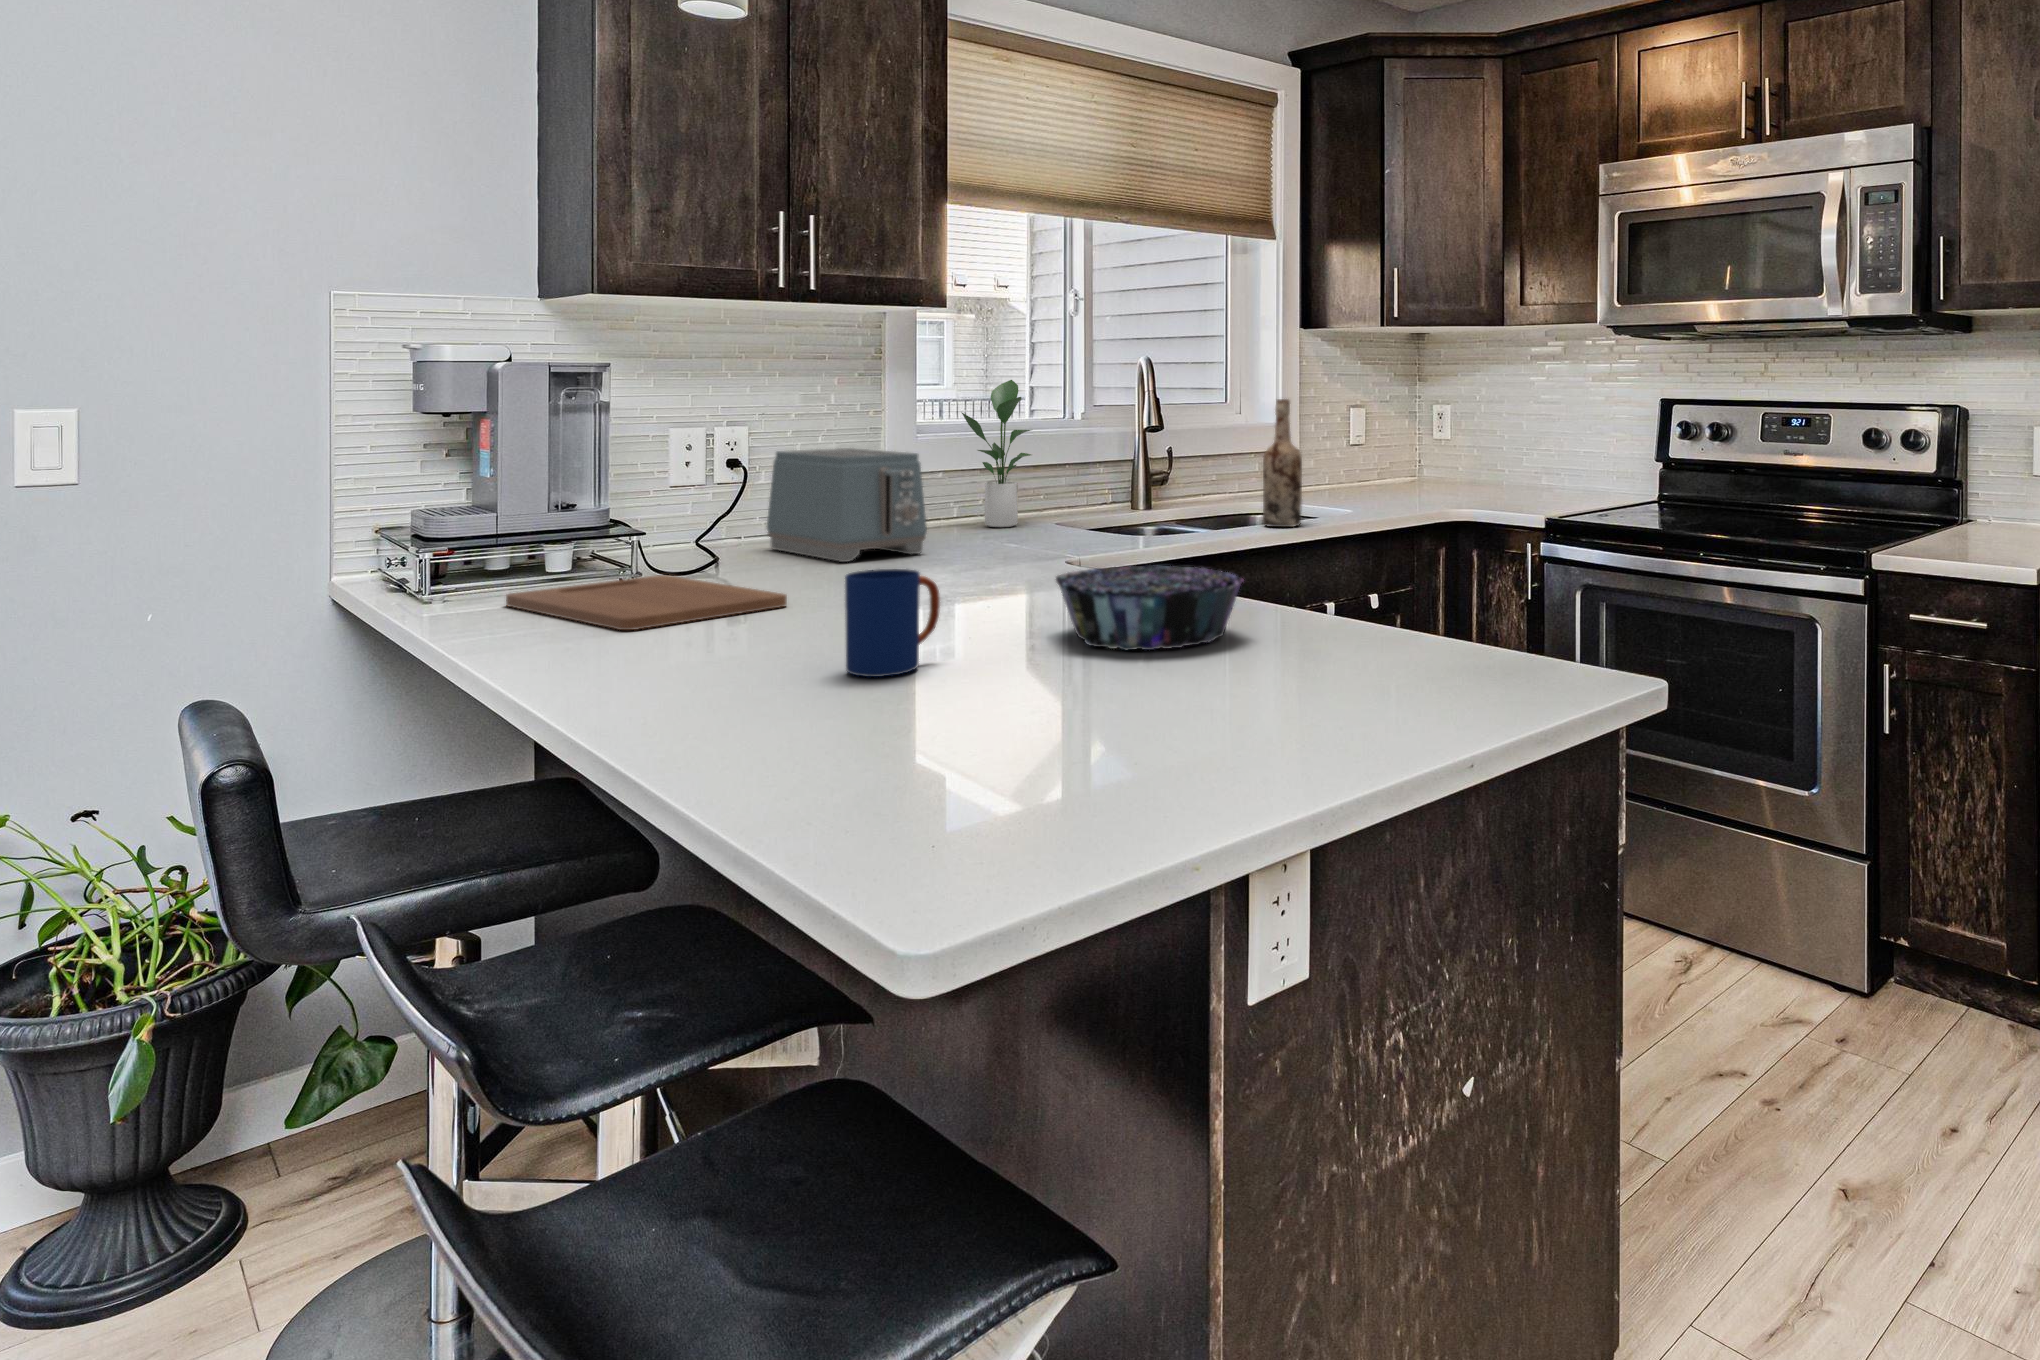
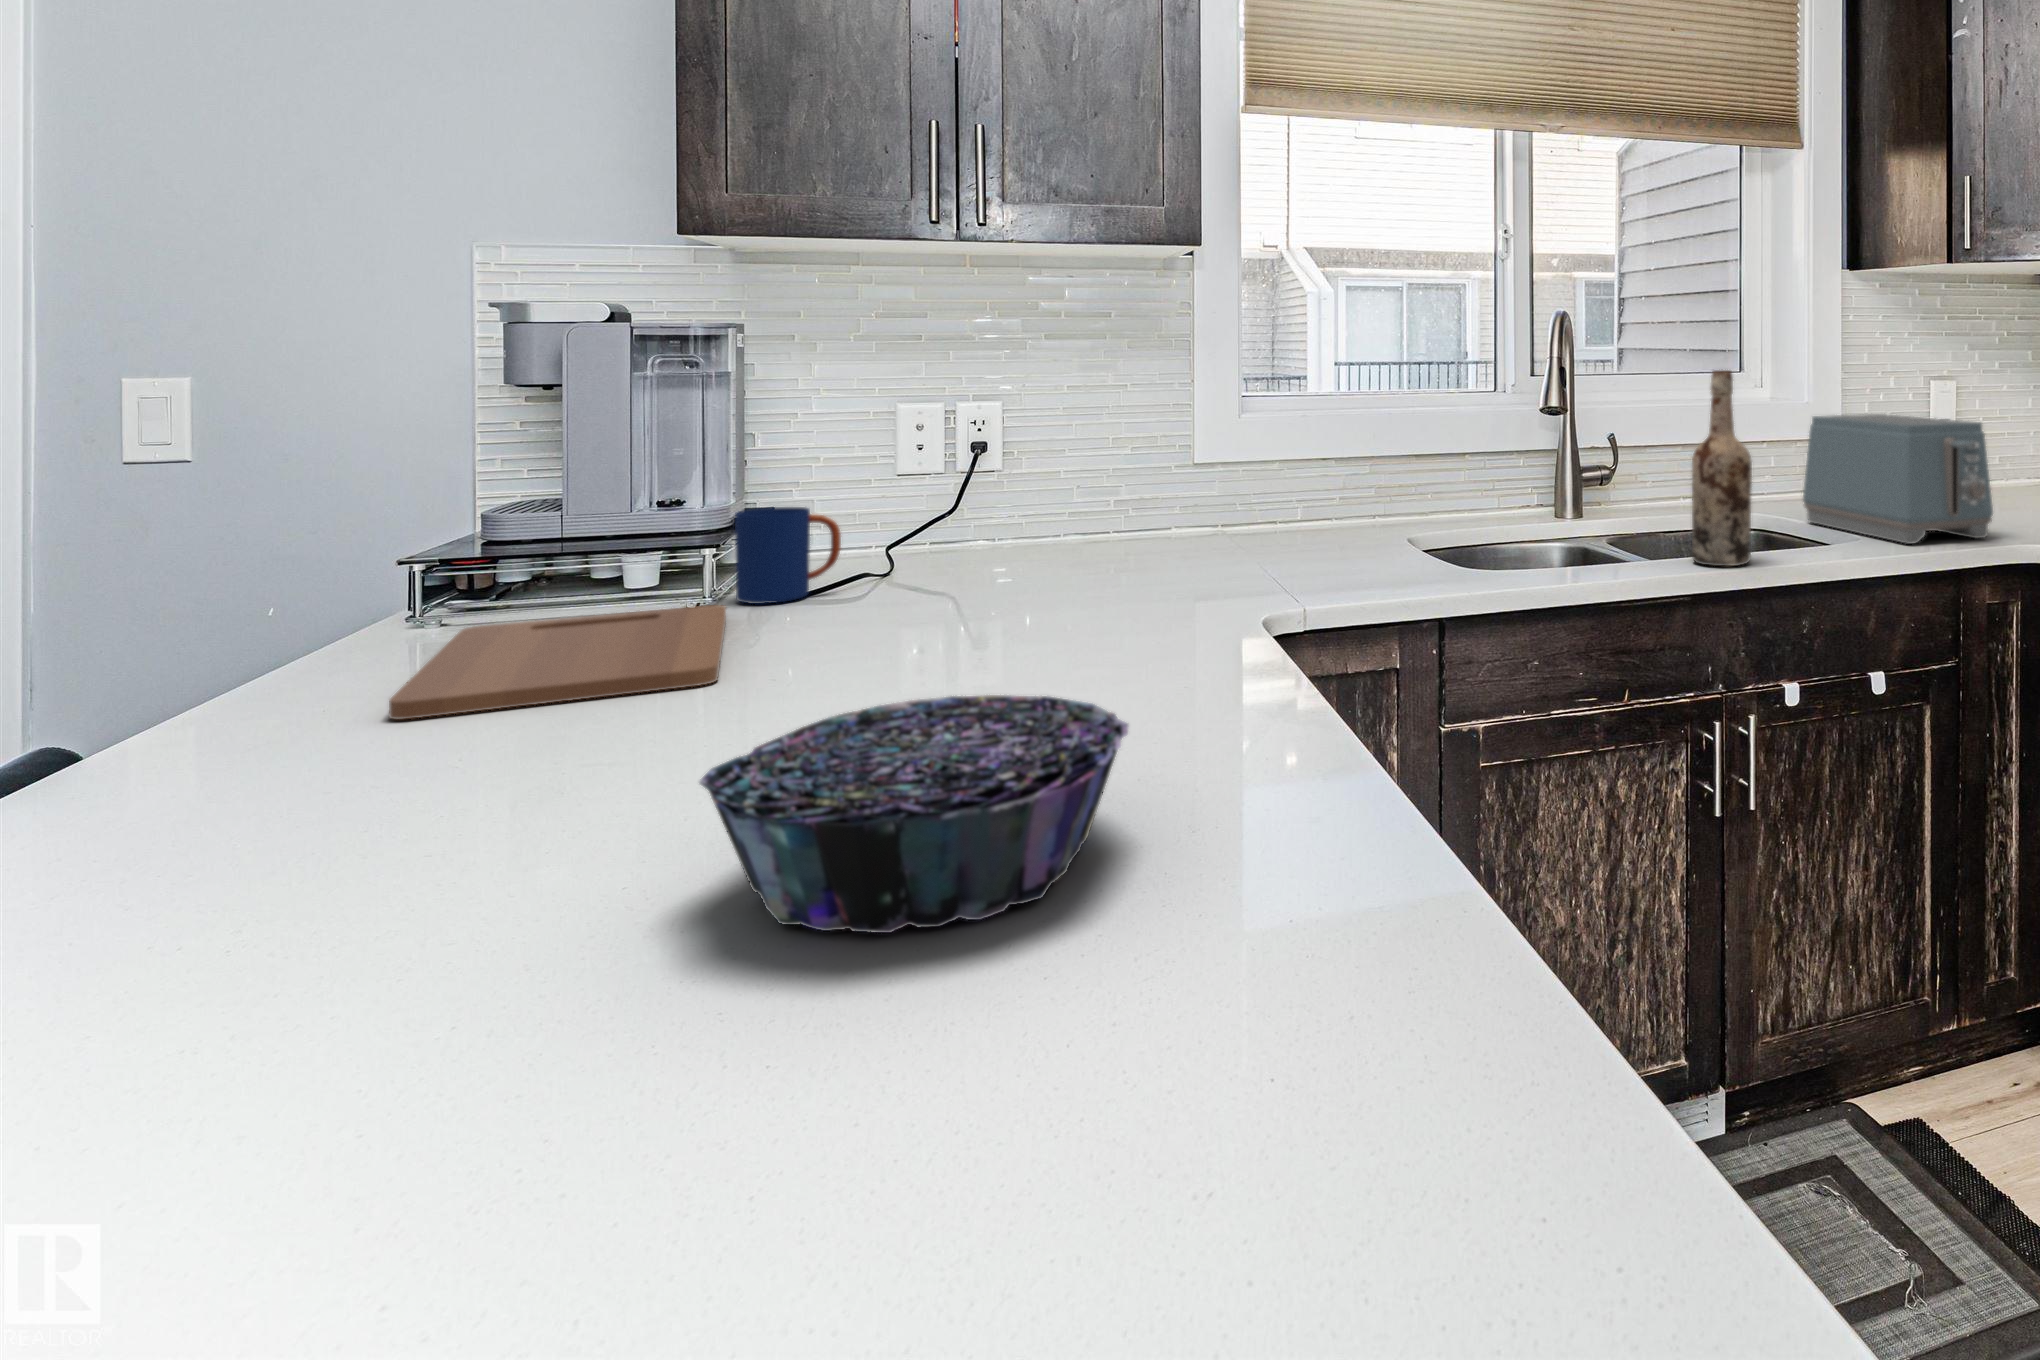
potted plant: present [962,380,1031,527] -> none [1303,341,1405,540]
toaster: present [767,448,927,562] -> present [1803,414,1993,544]
mug: present [845,569,940,677] -> present [735,507,841,604]

